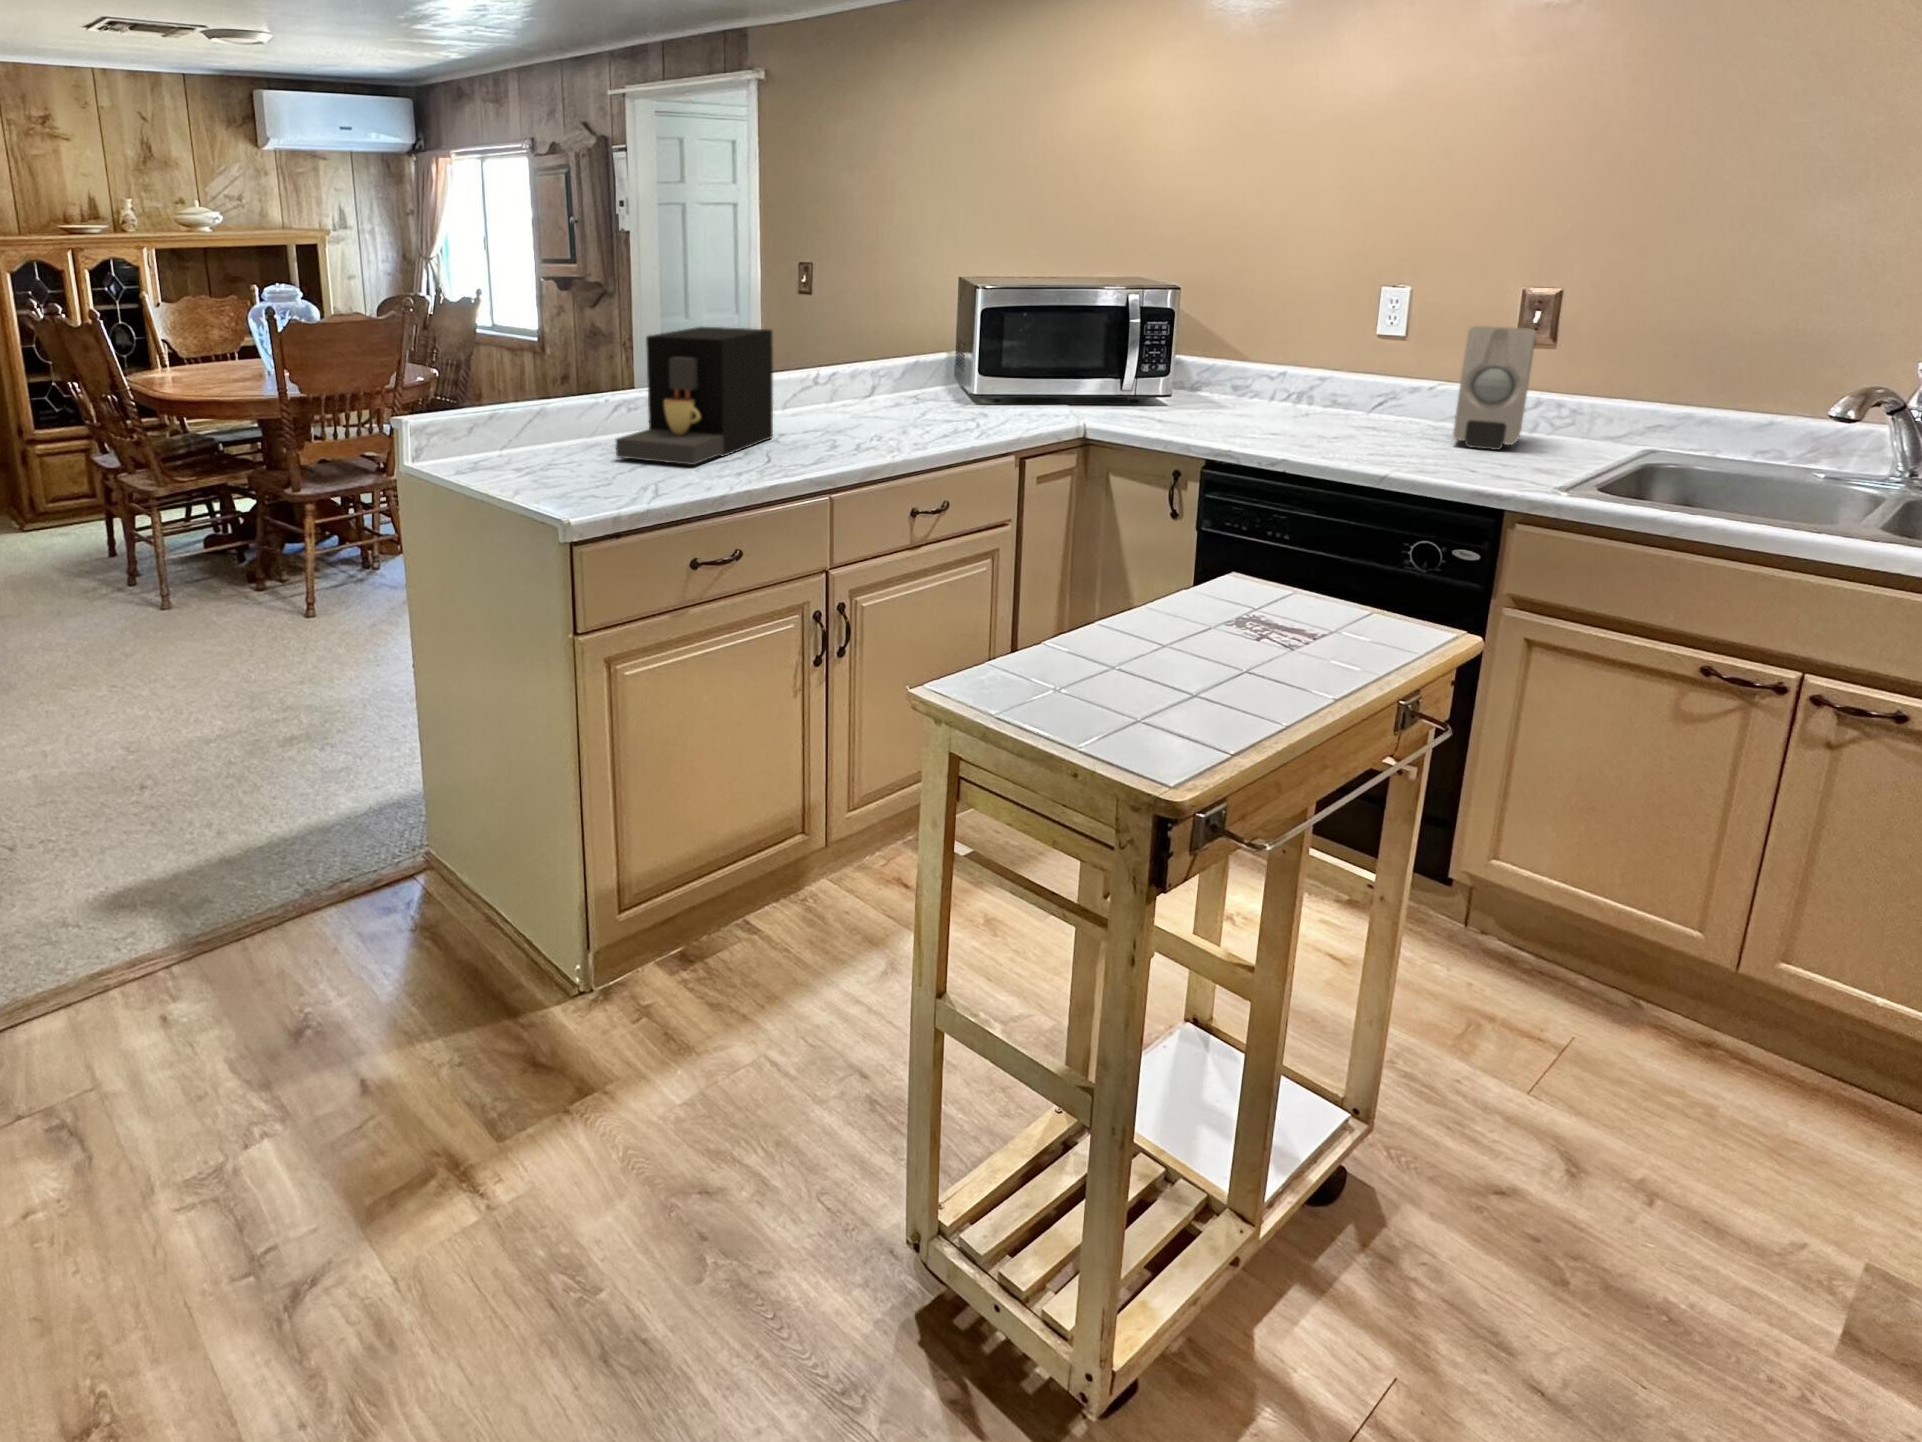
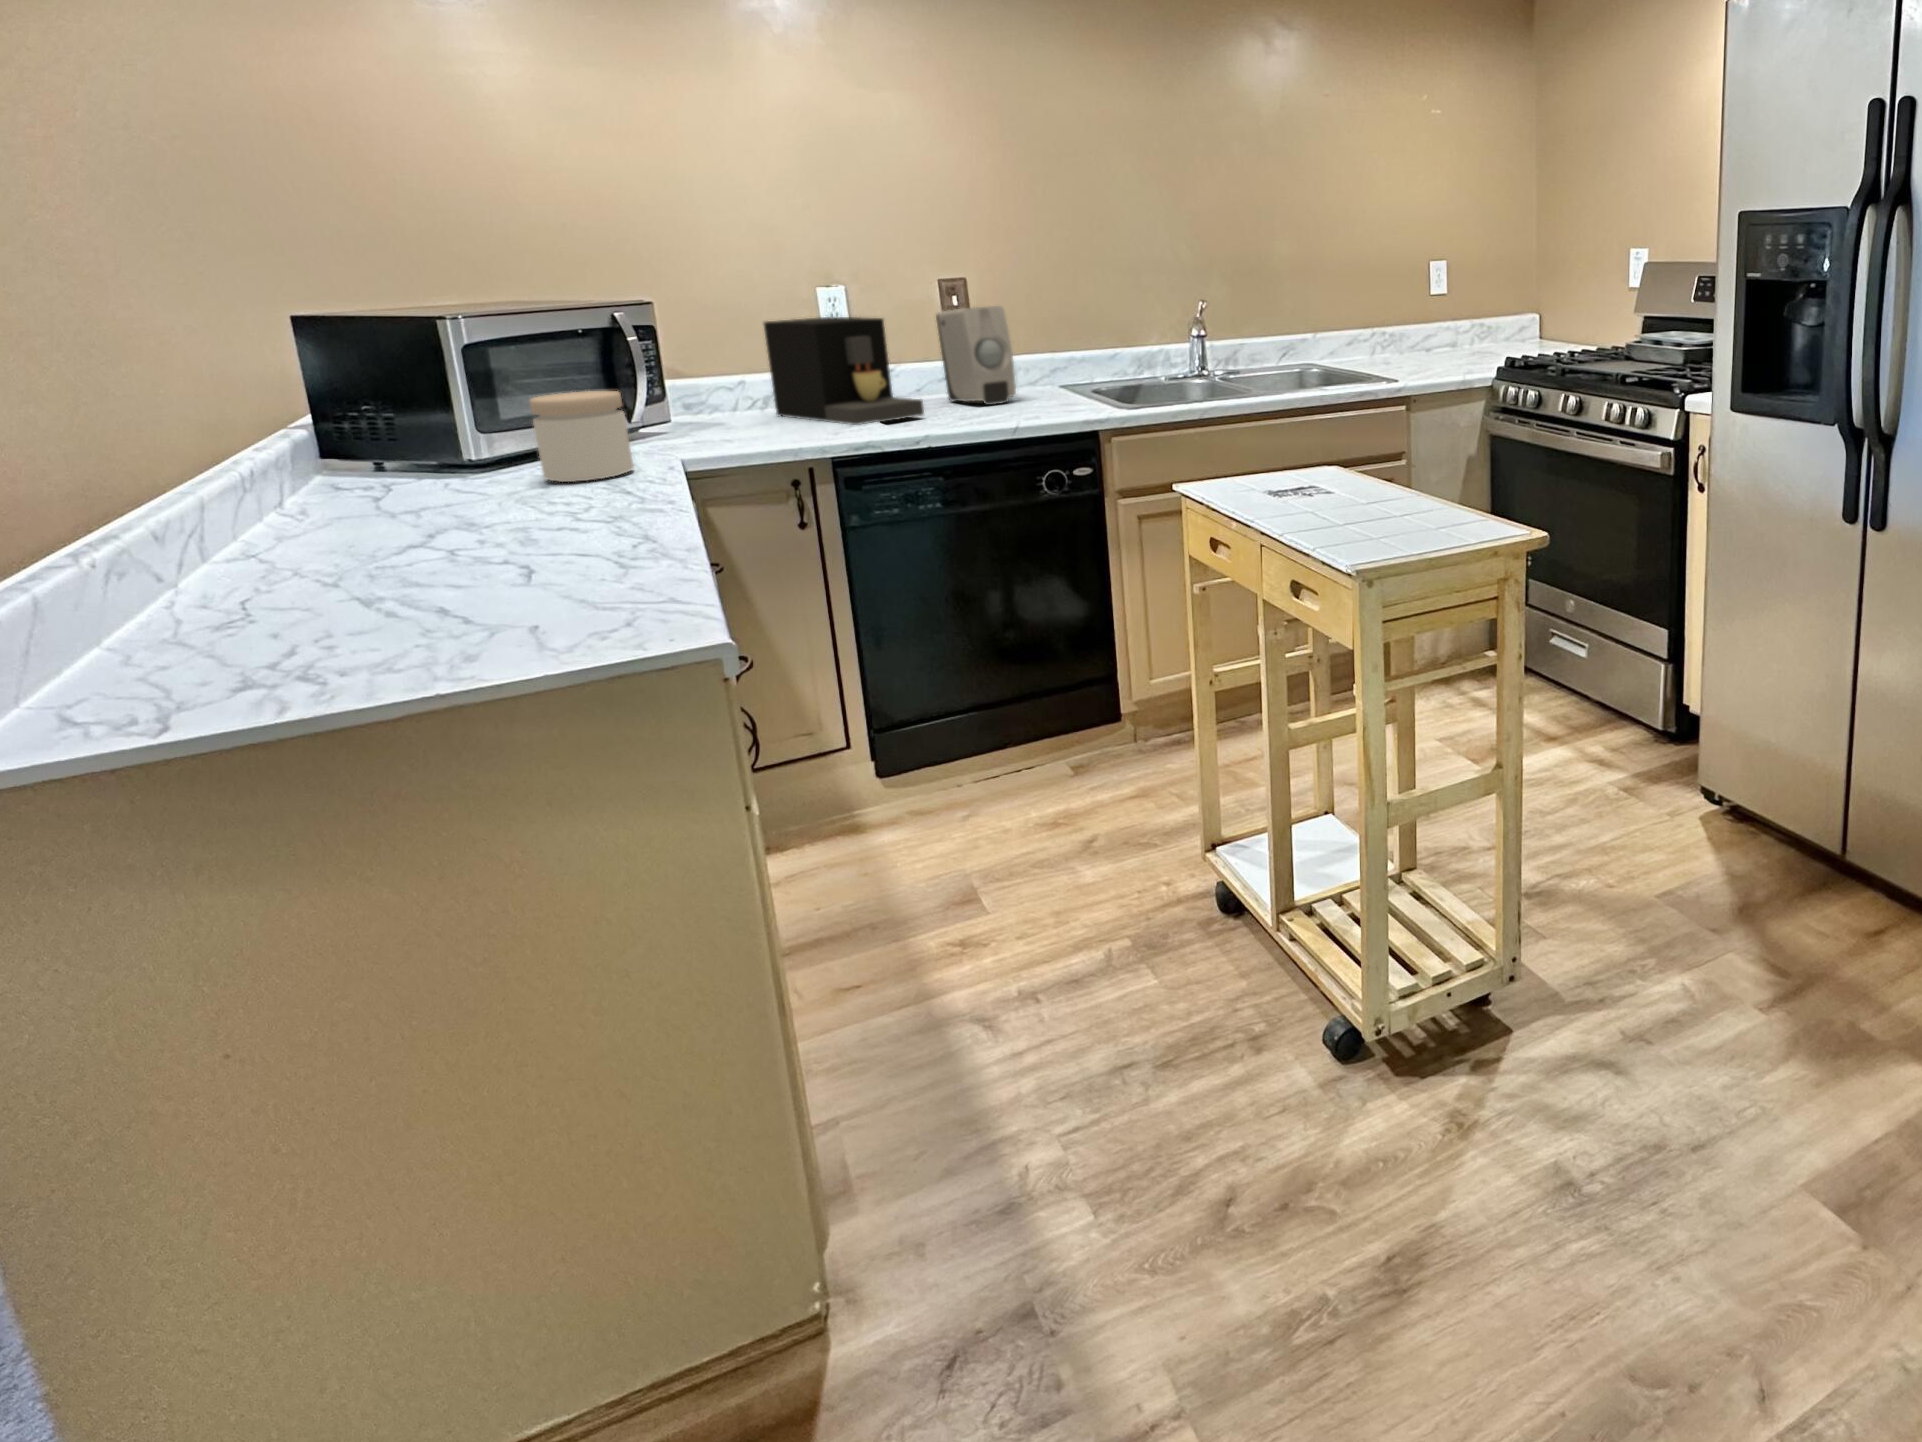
coffee maker: present [616,327,773,465] -> present [764,317,924,425]
jar: none [961,354,1025,425] -> present [530,391,634,482]

